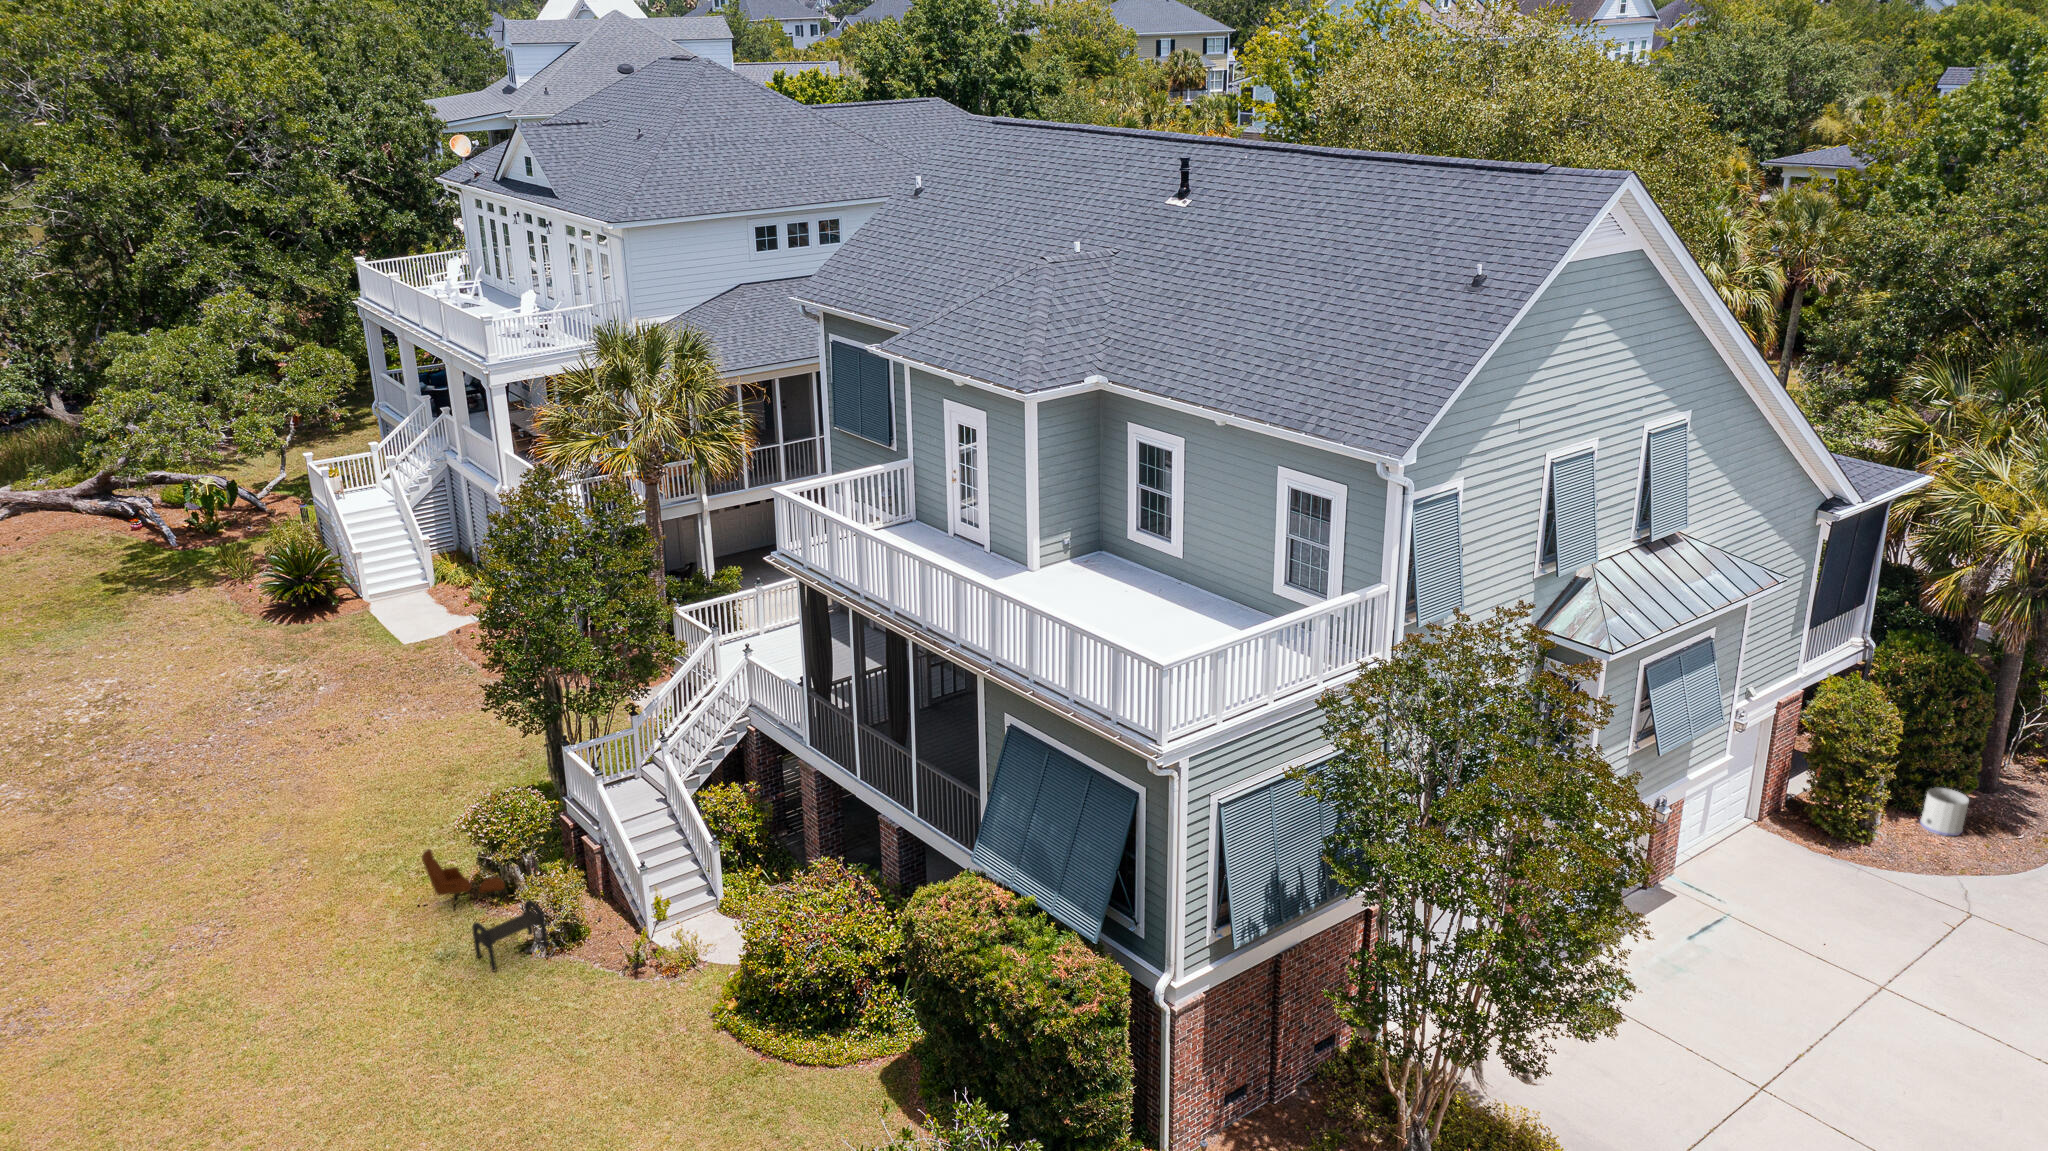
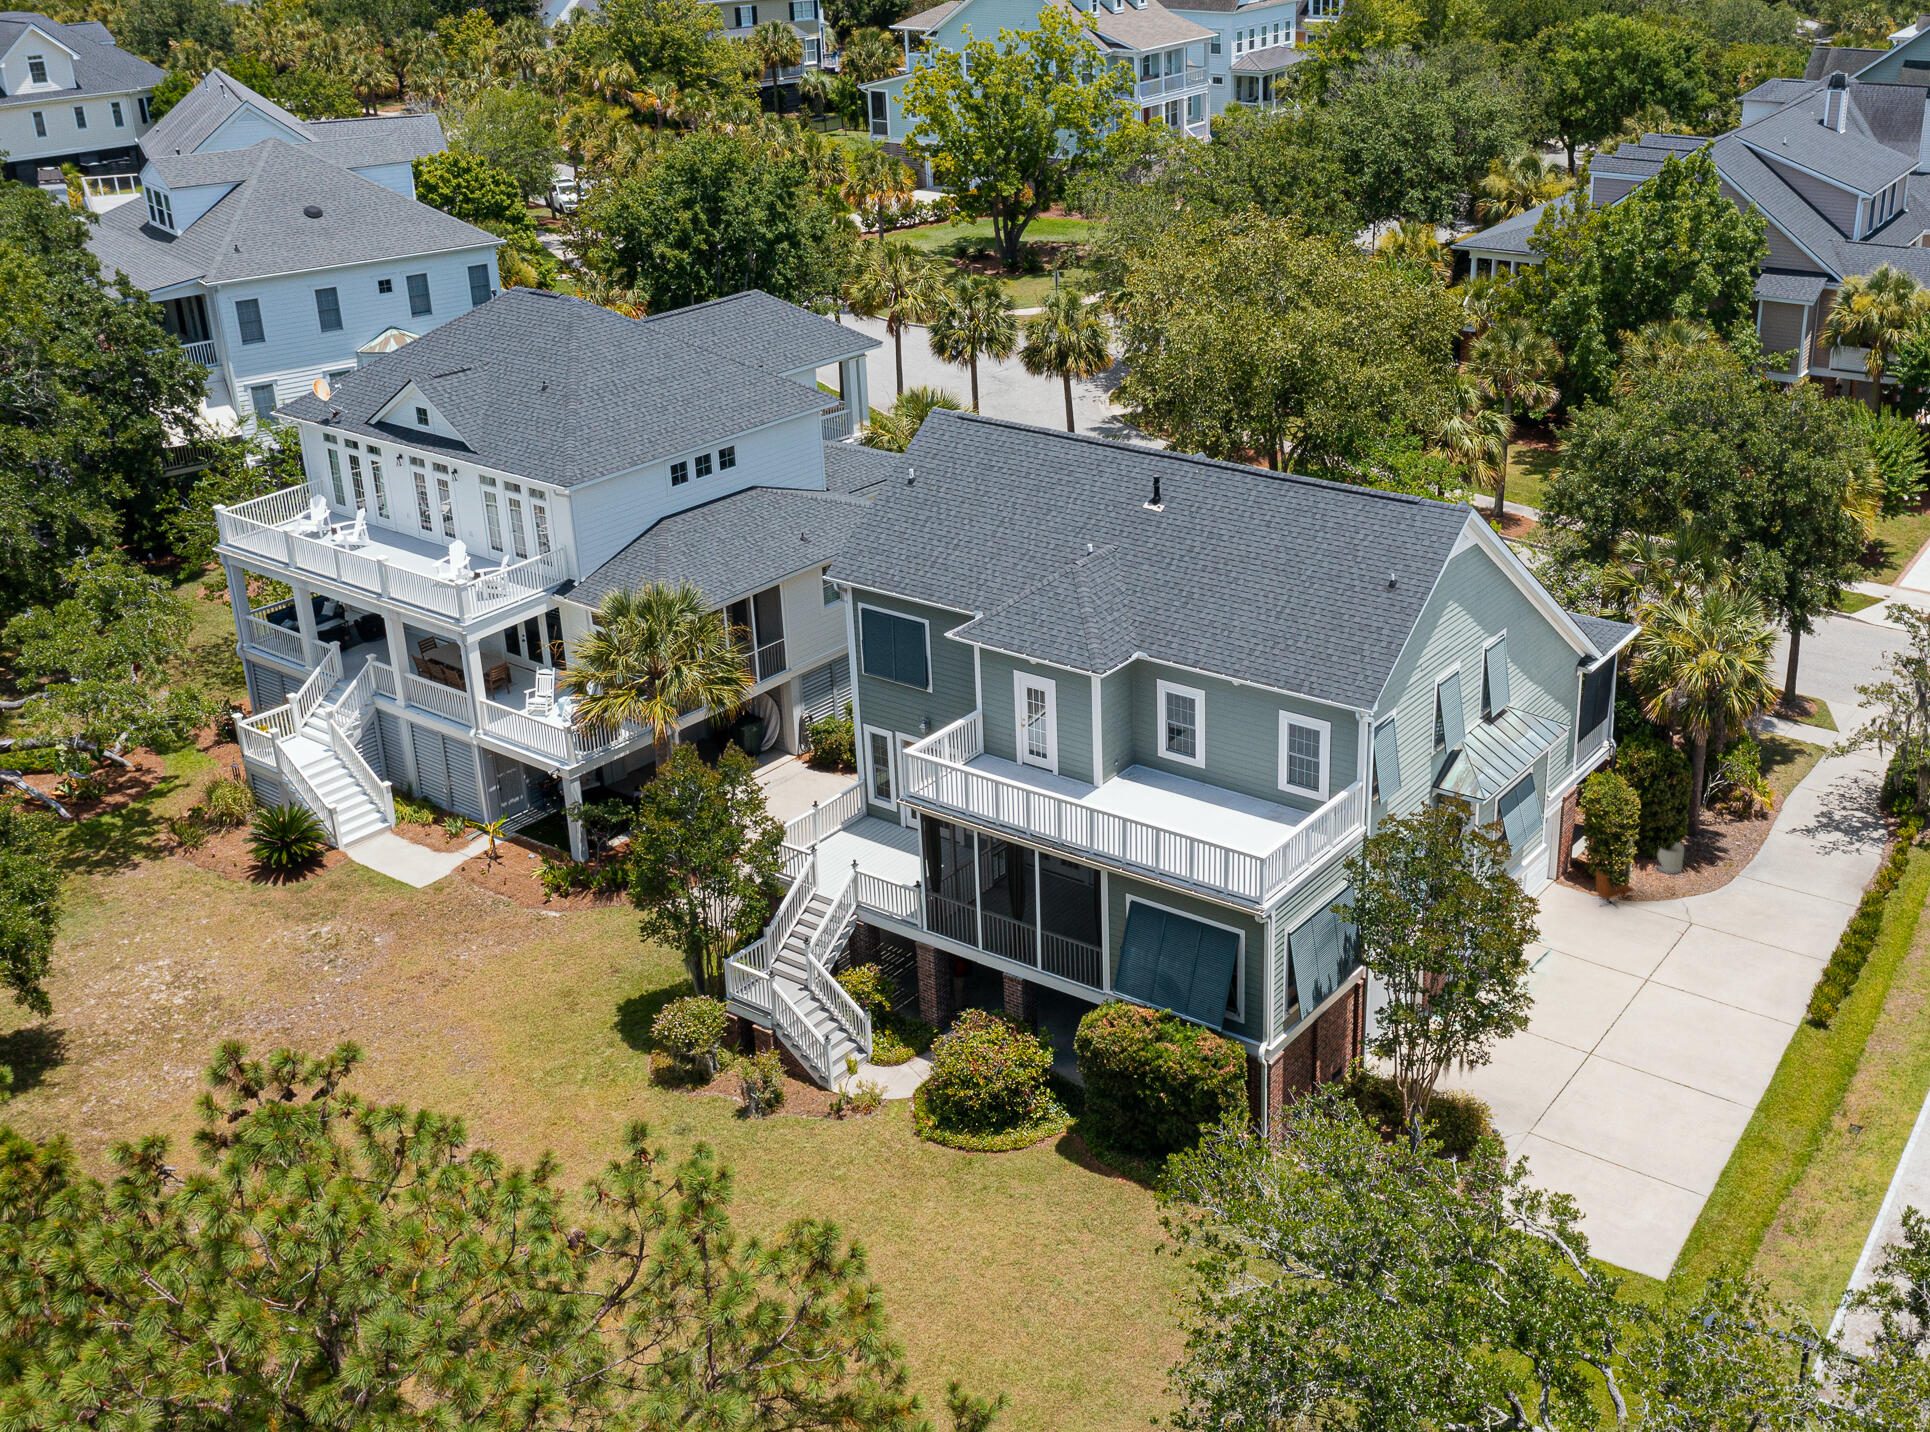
lounge chair: present [422,849,505,906] -> present [1596,871,1635,903]
bench: present [472,901,549,972] -> none [712,1081,763,1137]

